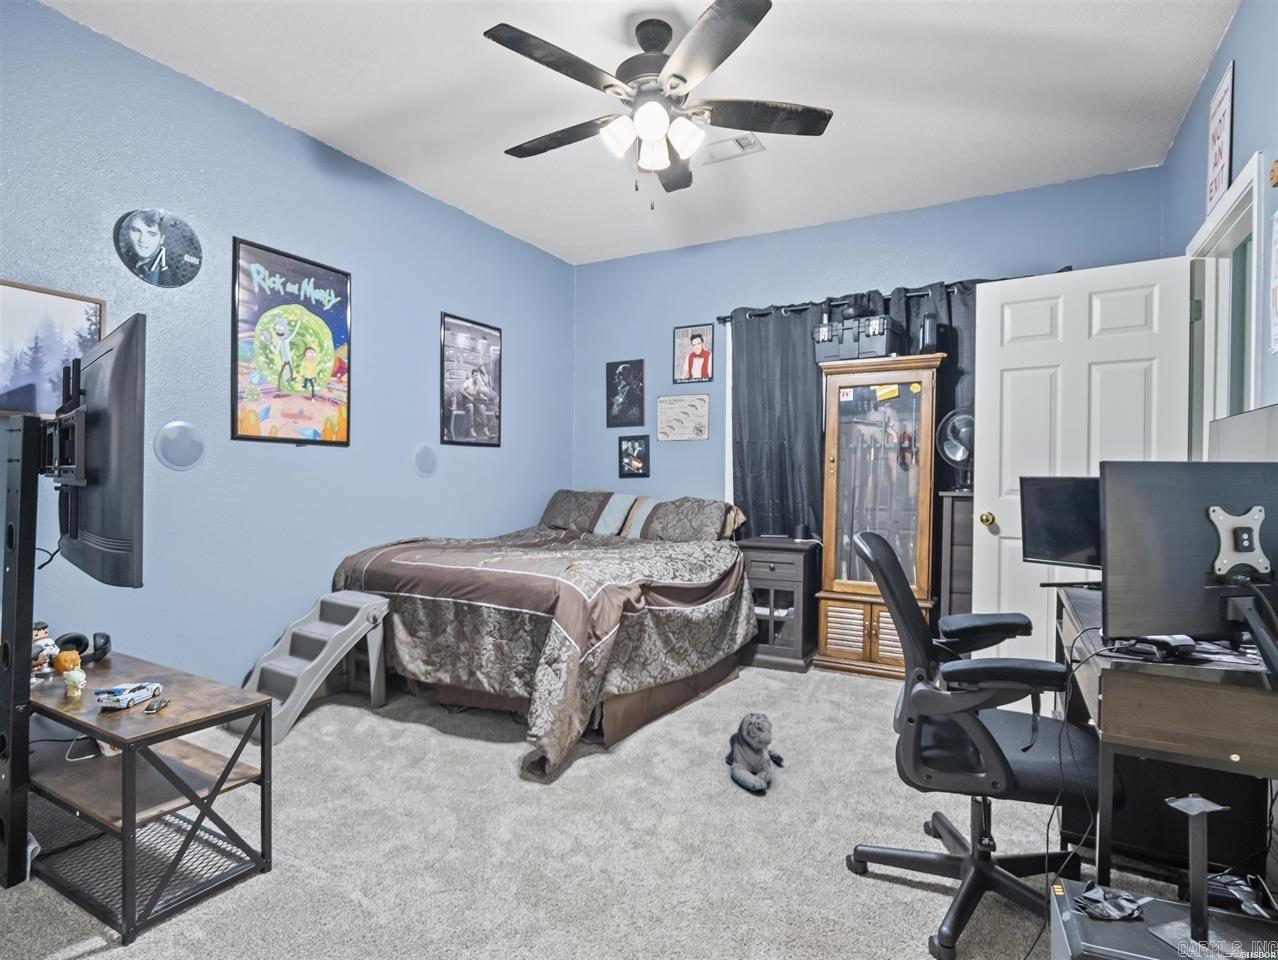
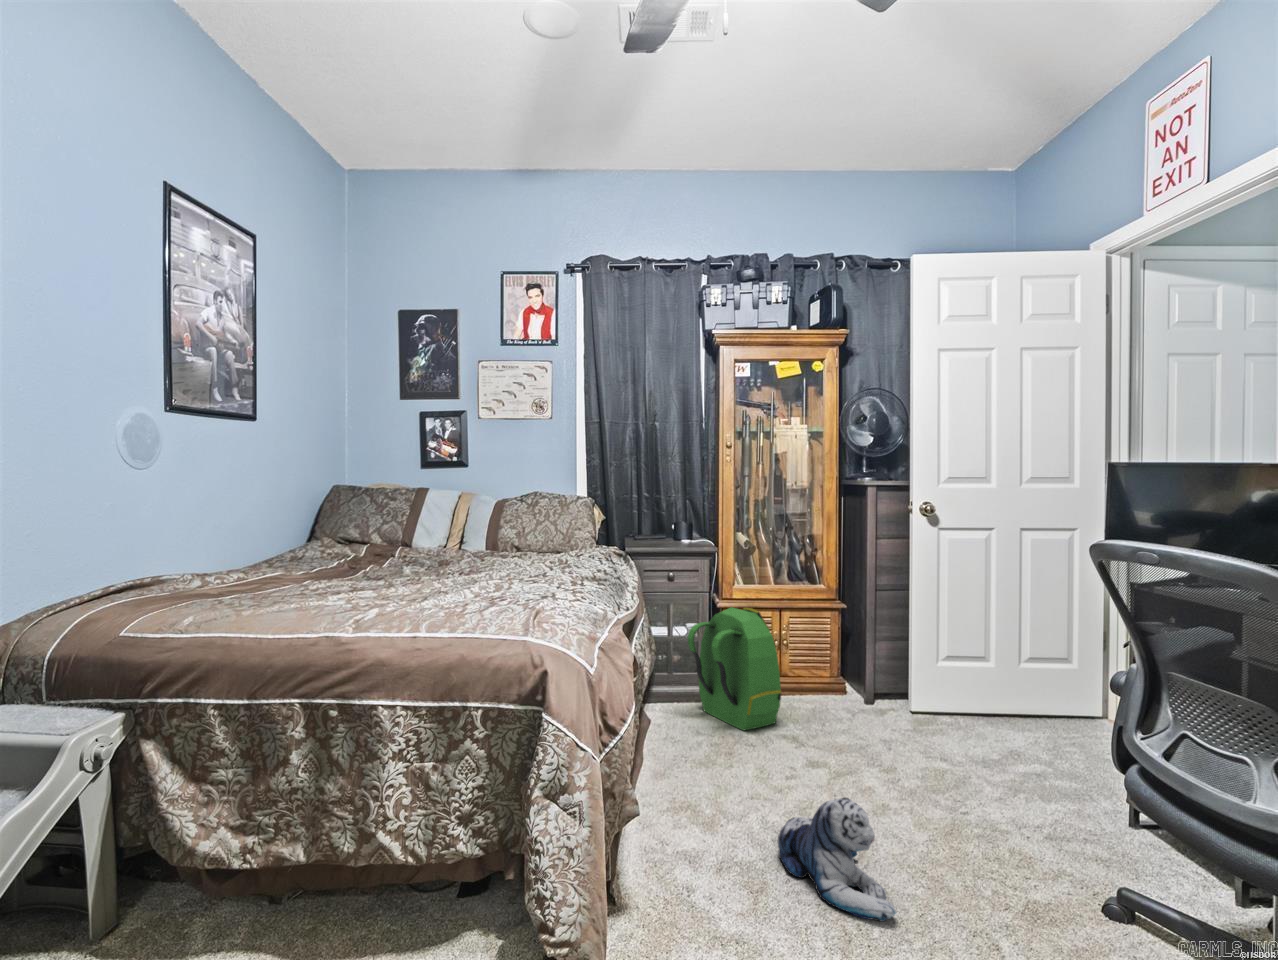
backpack: none [772,593,844,692] -> present [688,607,782,730]

